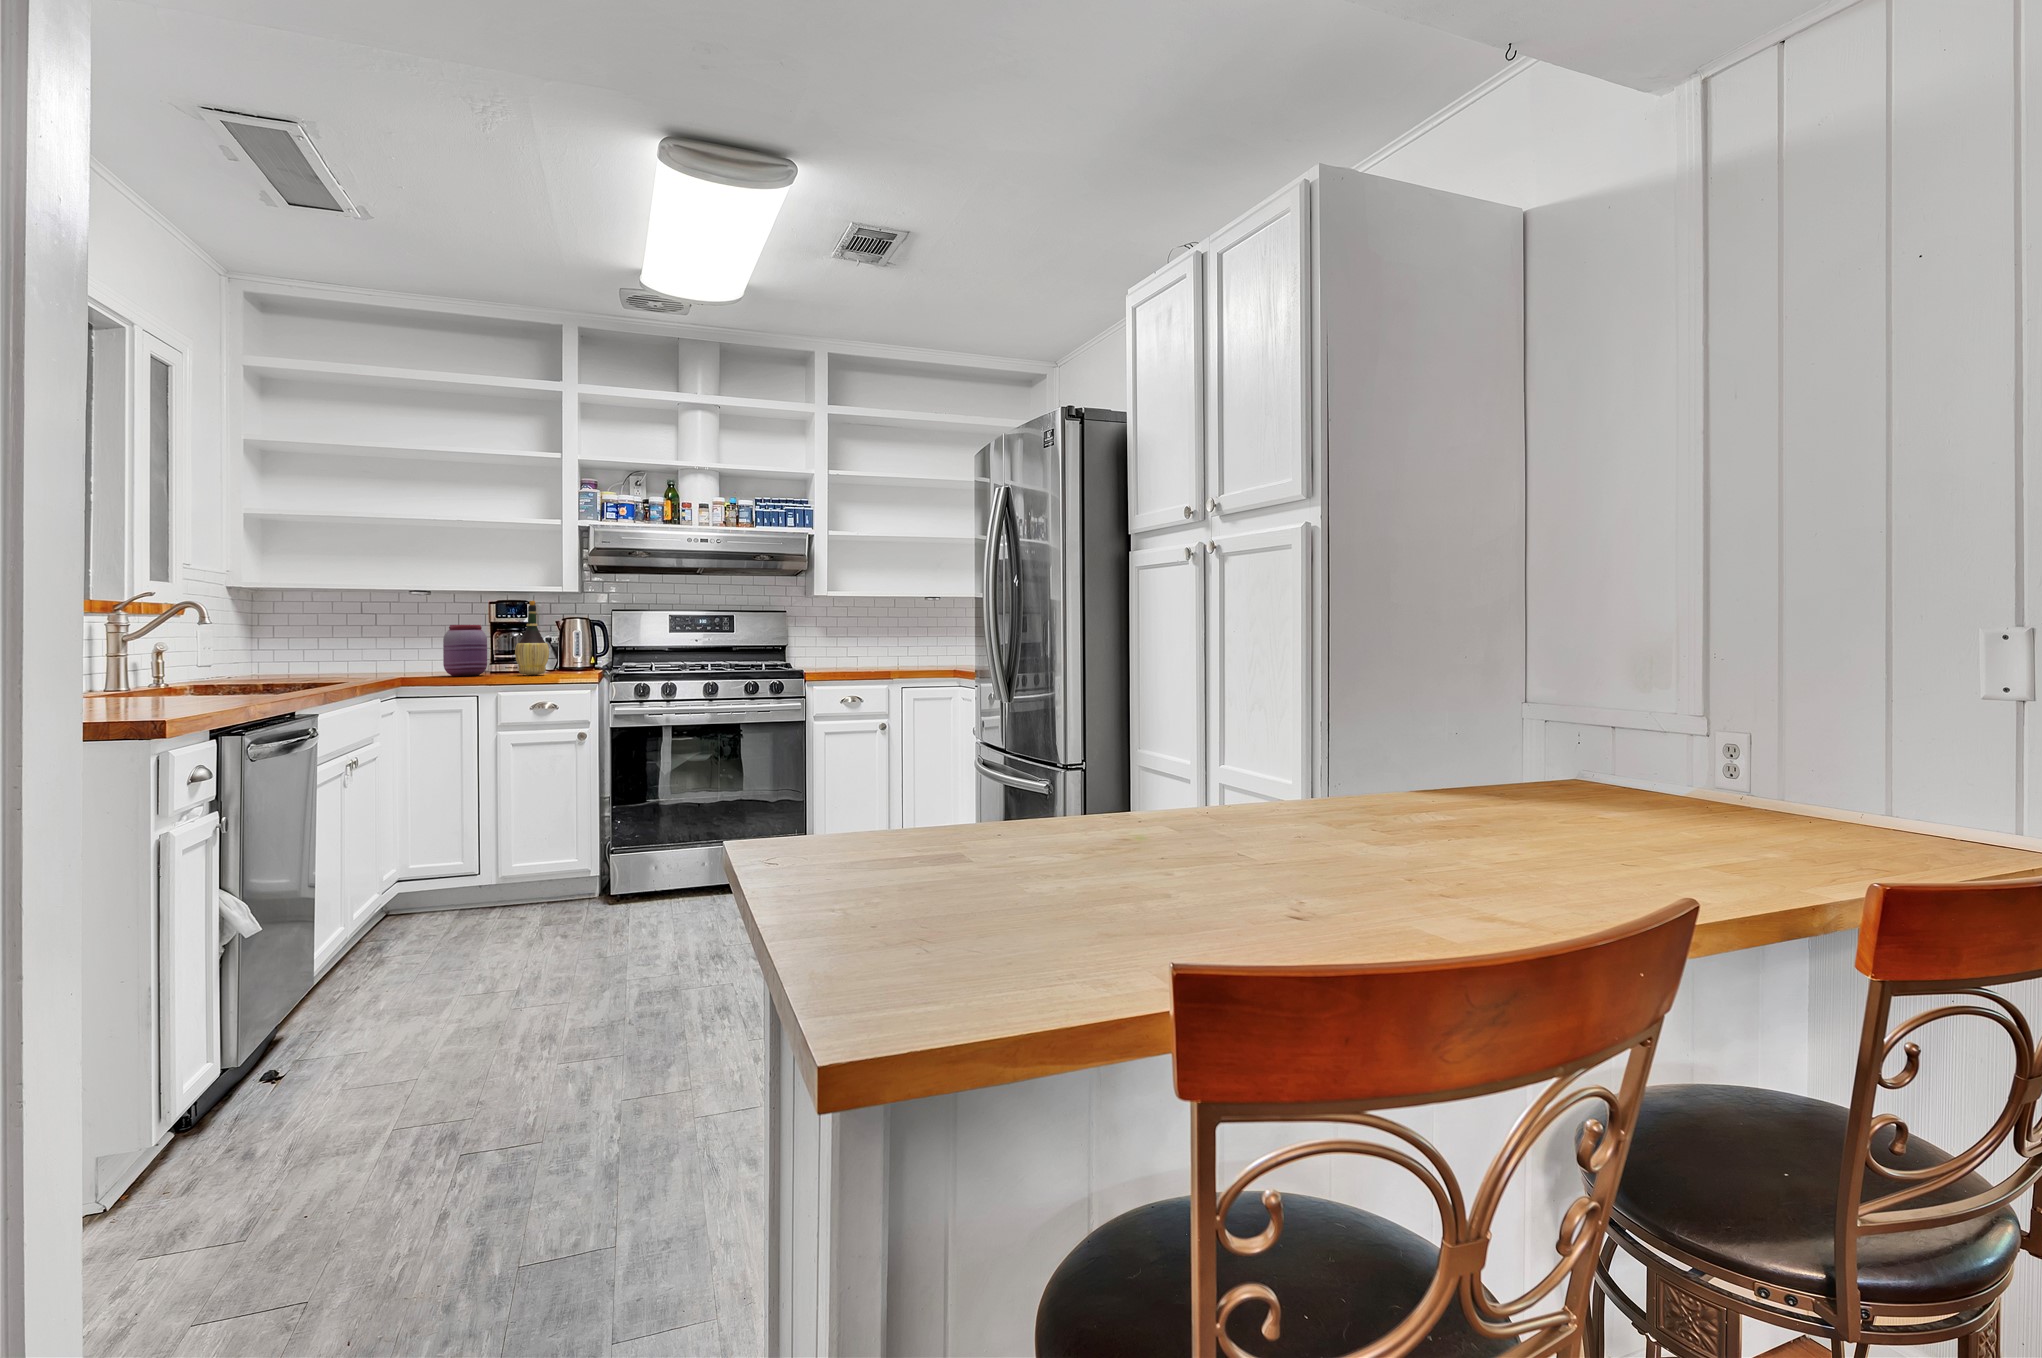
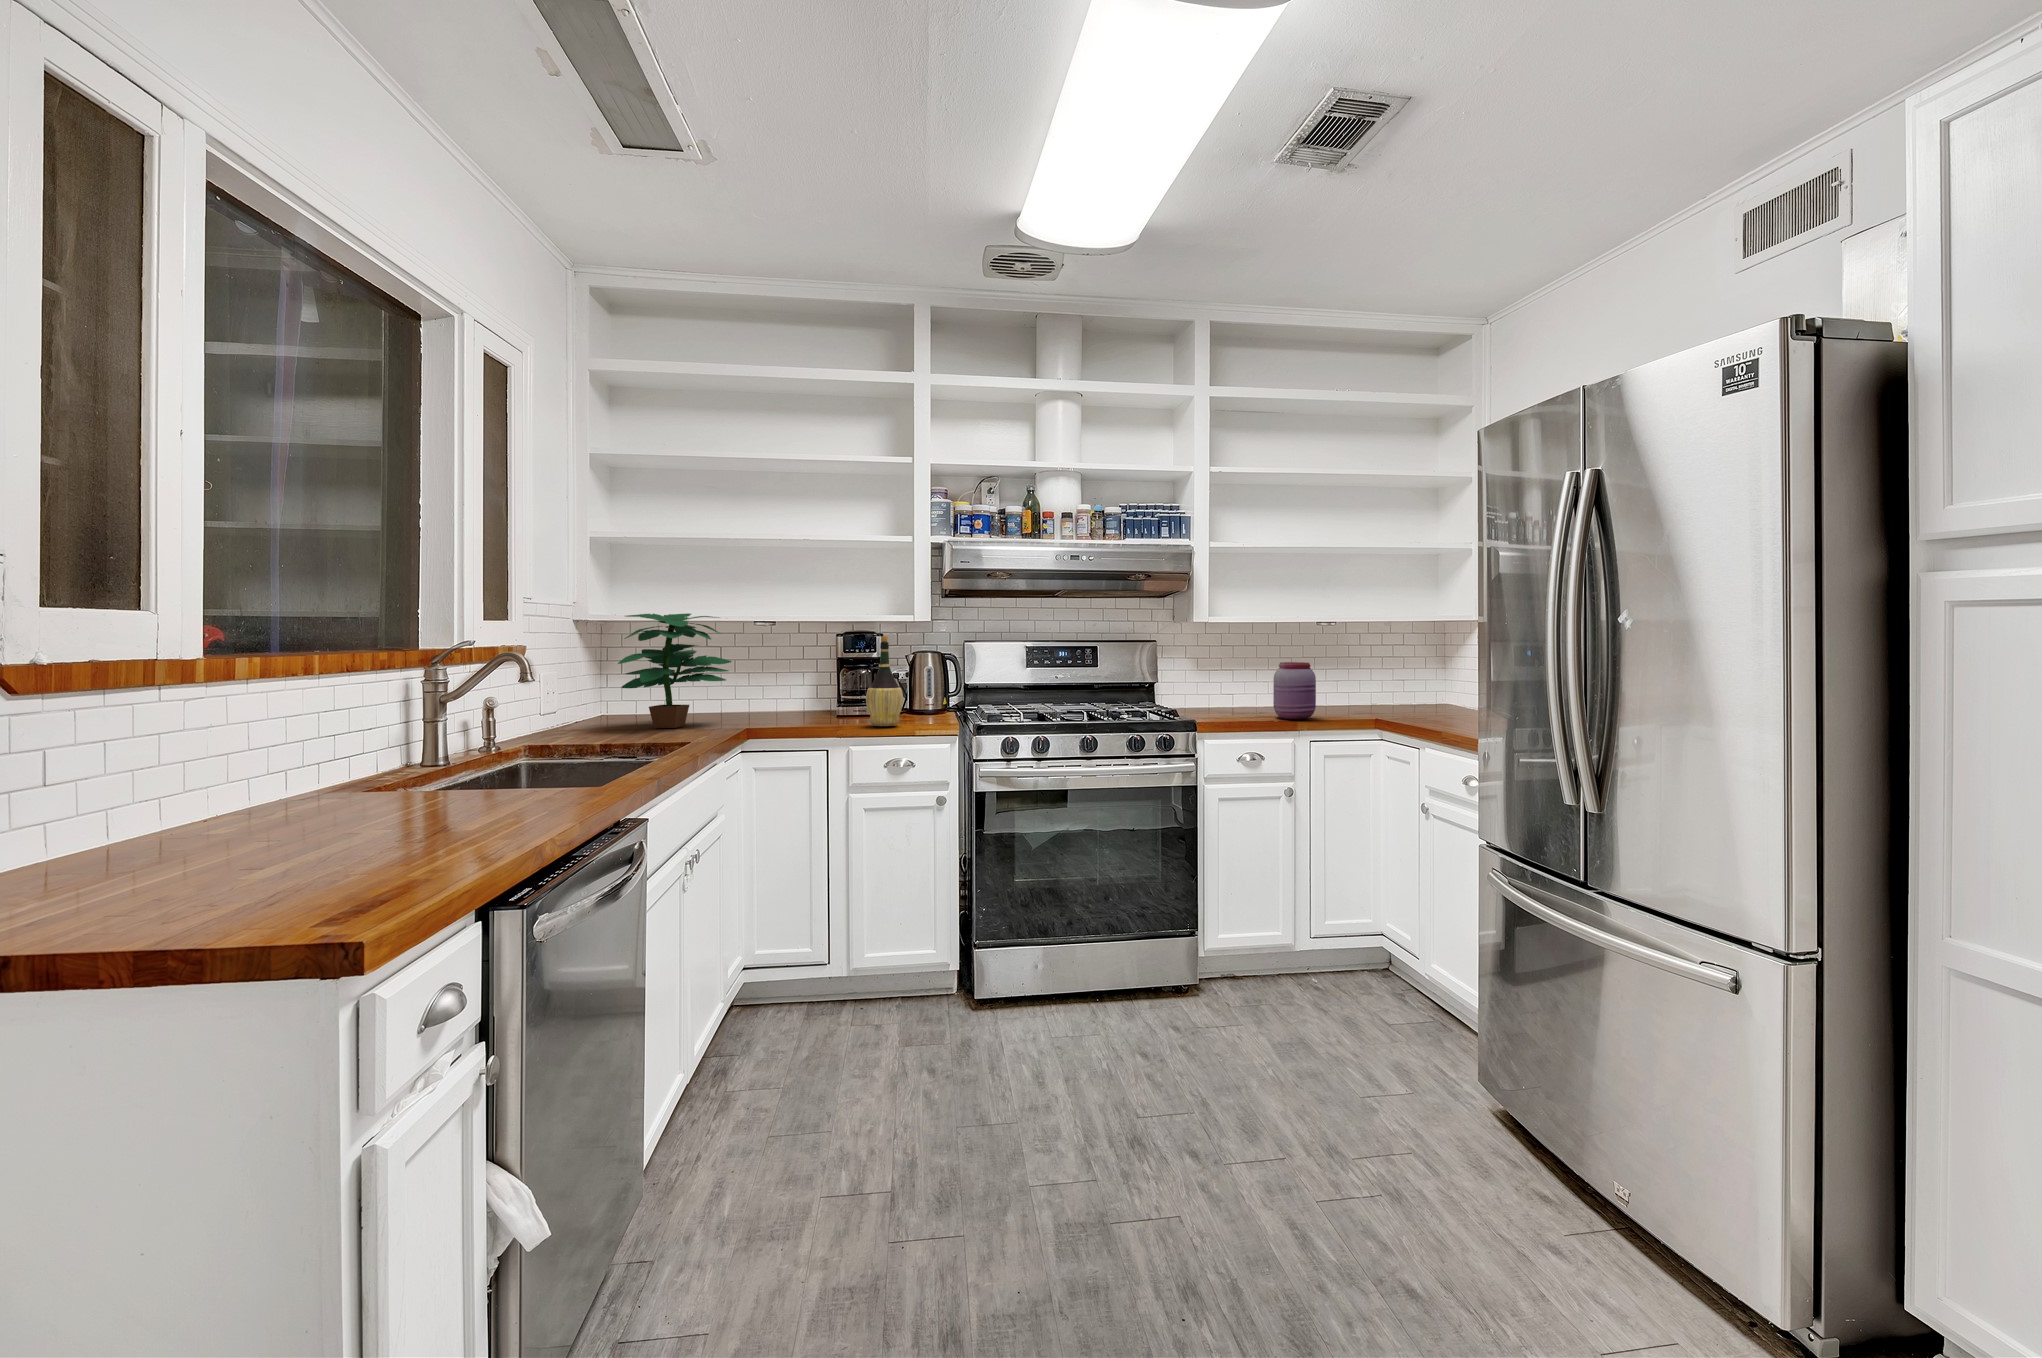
potted plant: none [278,580,388,677] -> present [618,613,731,728]
jar: present [443,625,487,676] -> present [1273,662,1316,719]

